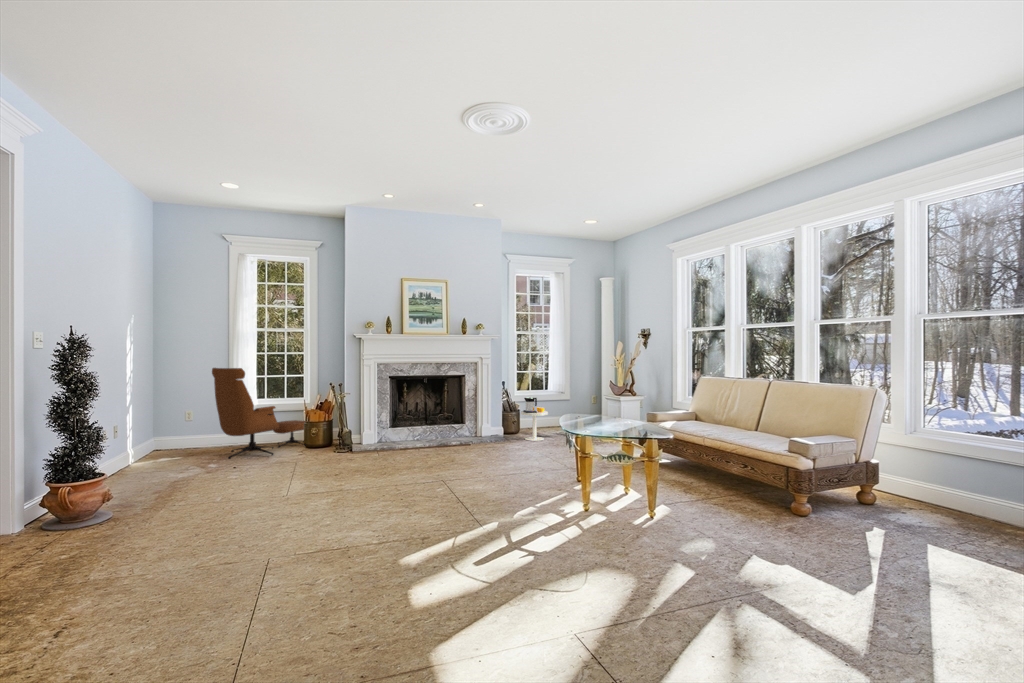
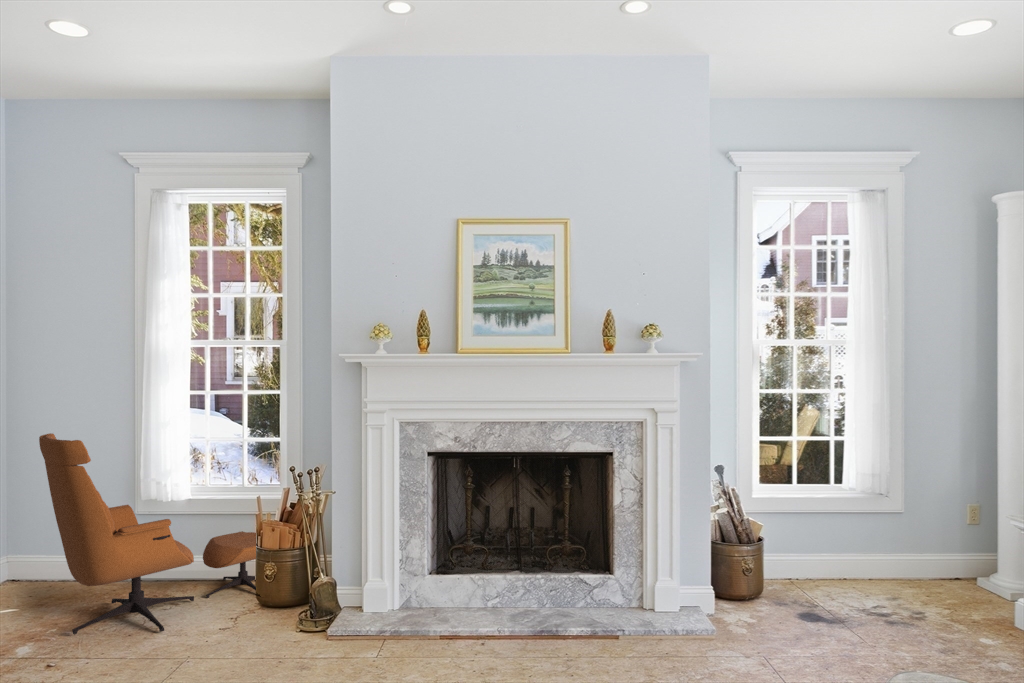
side table: present [521,397,548,441] -> none [759,520,837,645]

